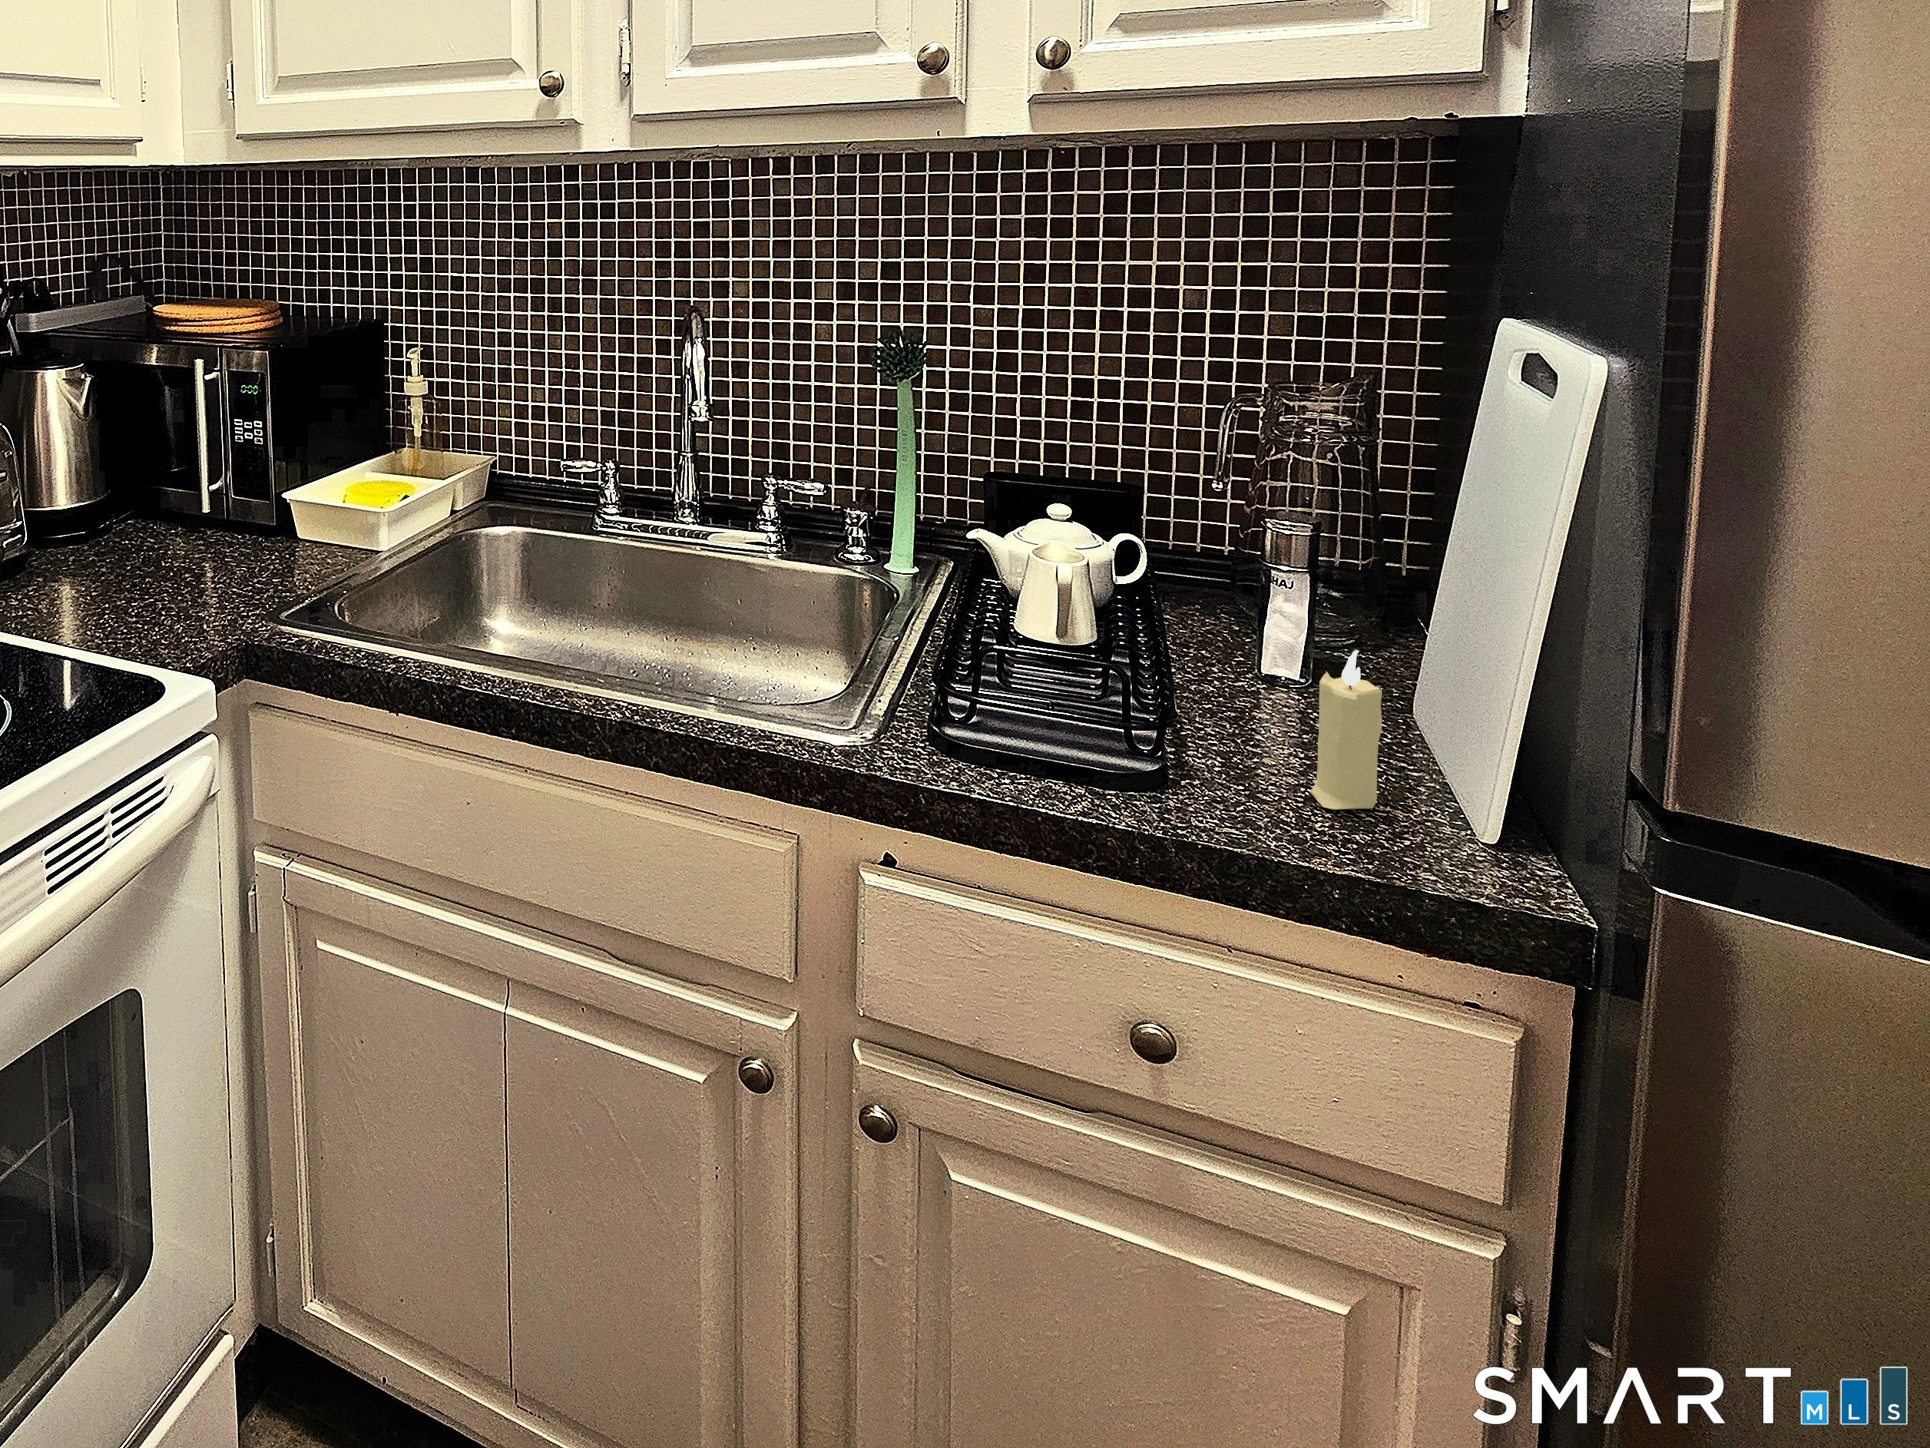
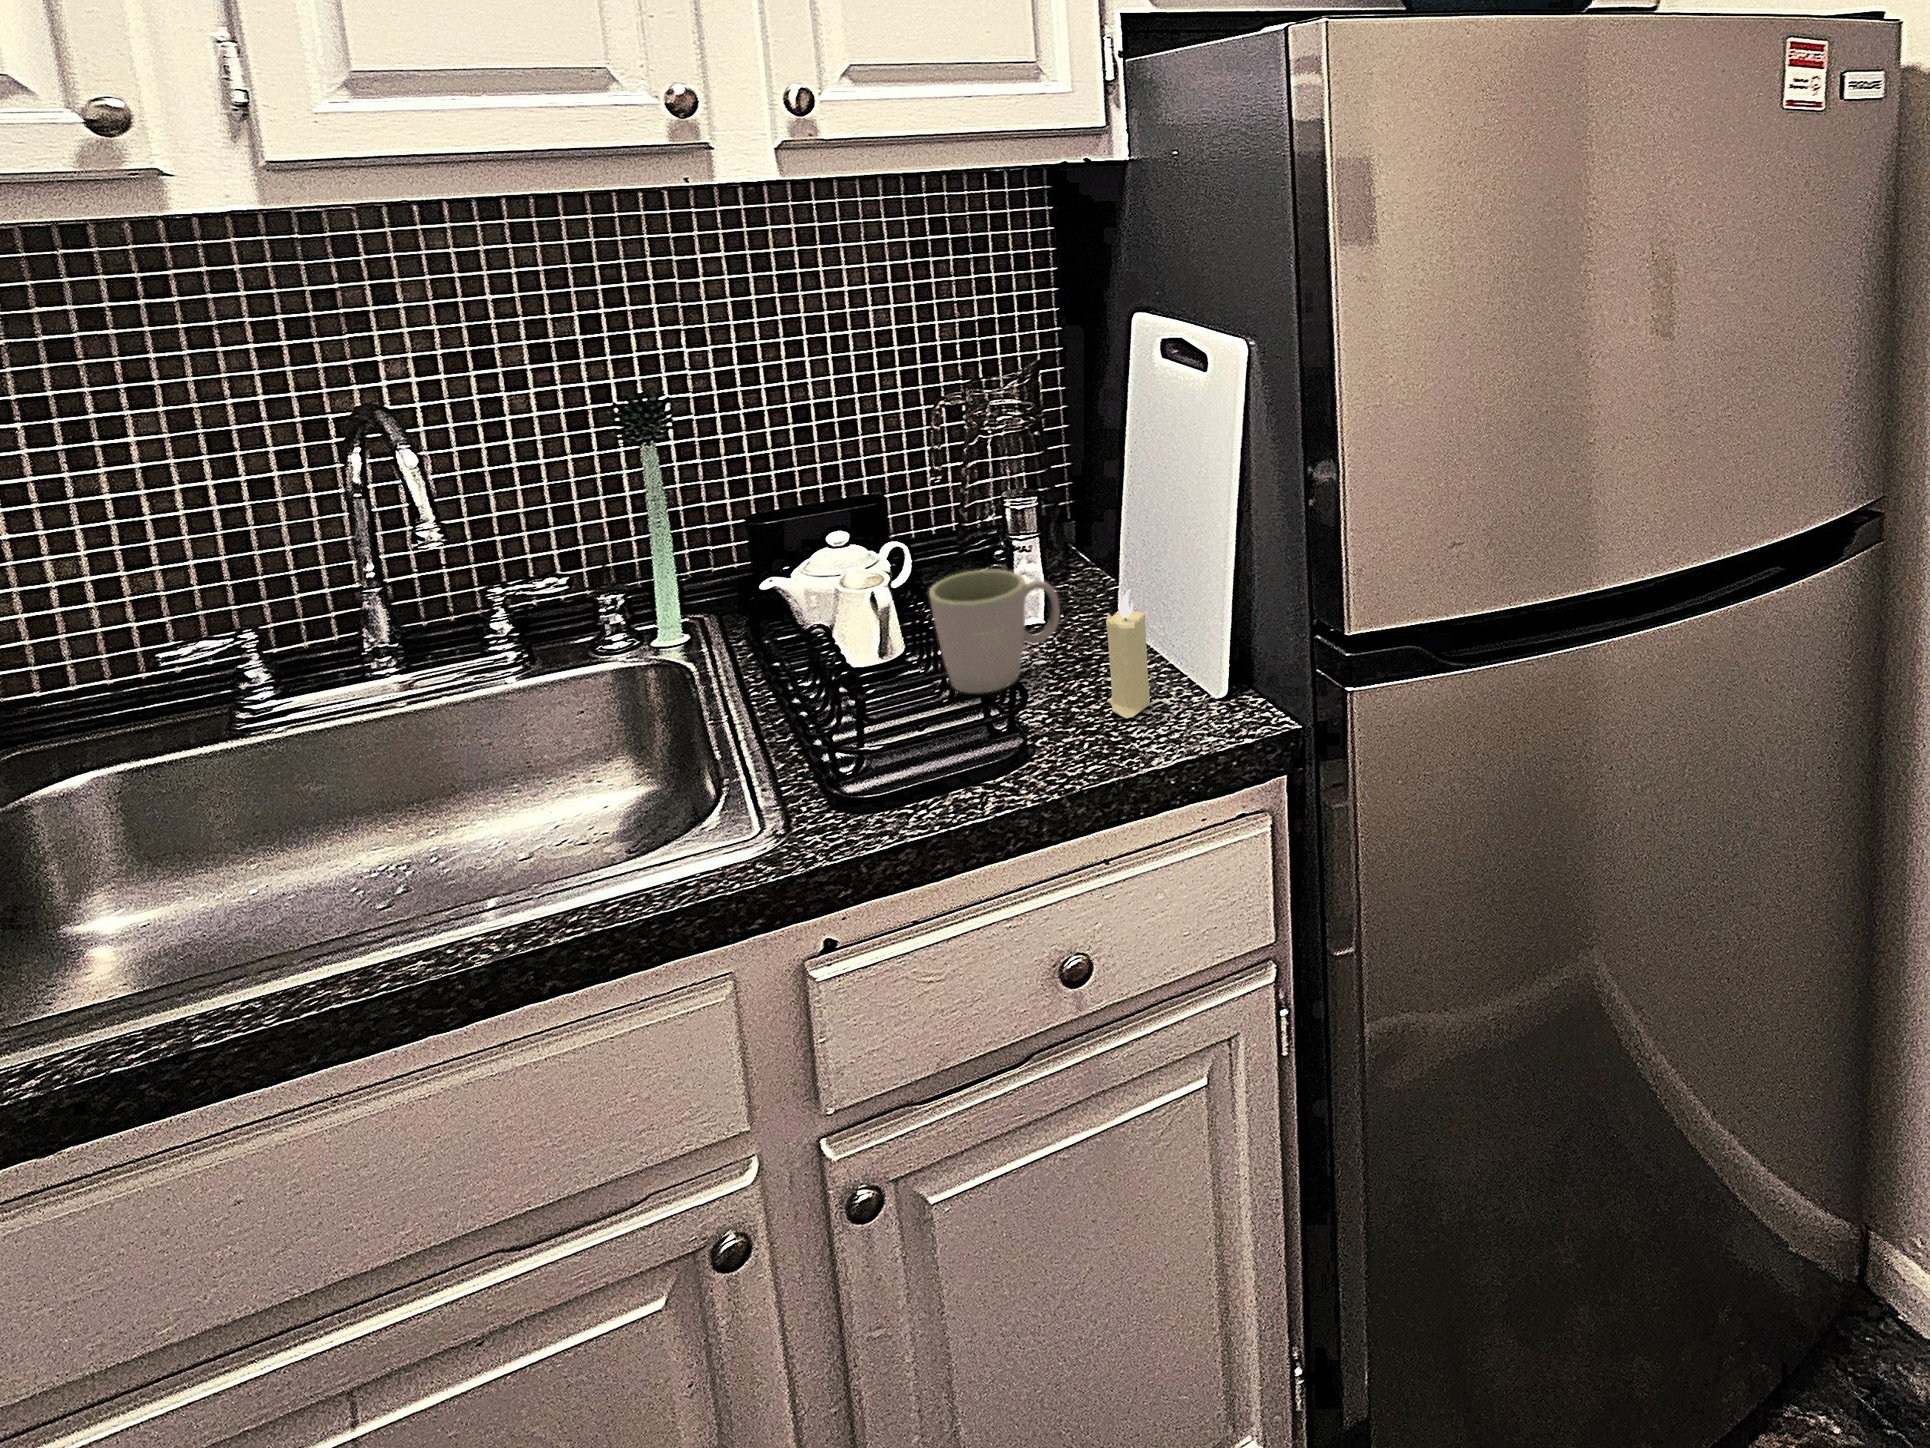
mug: none [1115,577,1294,719] -> present [929,569,1060,693]

